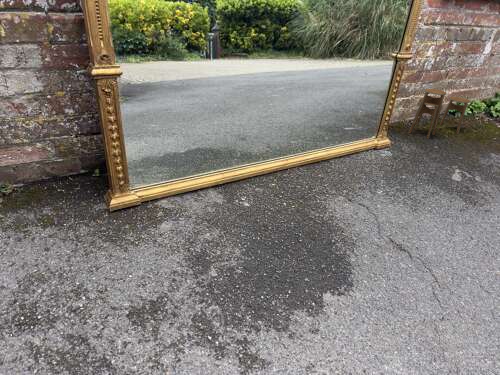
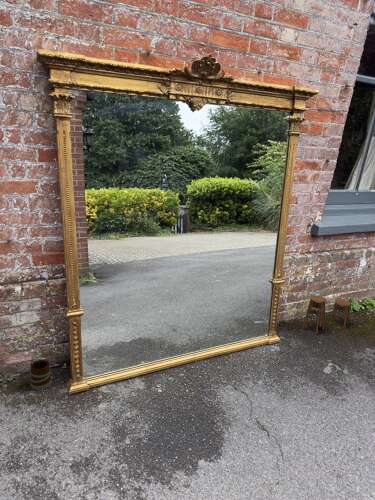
wooden bucket: none [39,146,79,205] -> present [30,352,52,390]

